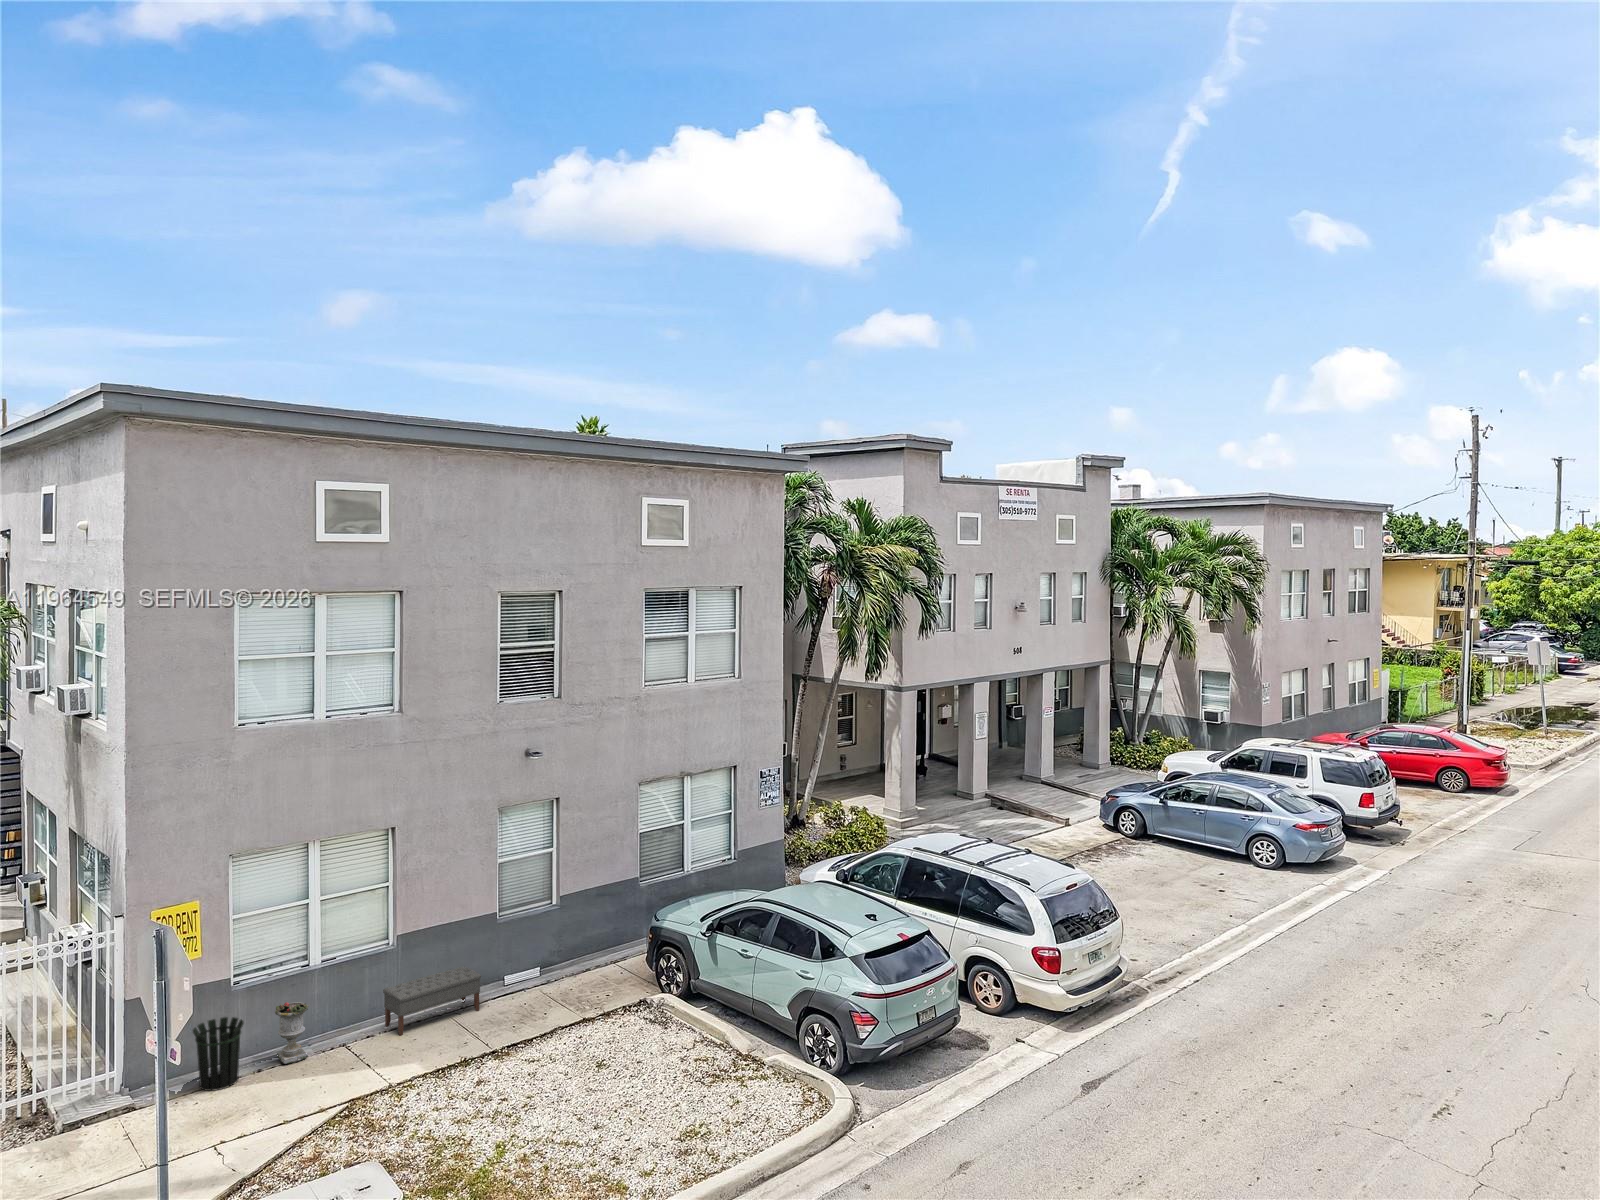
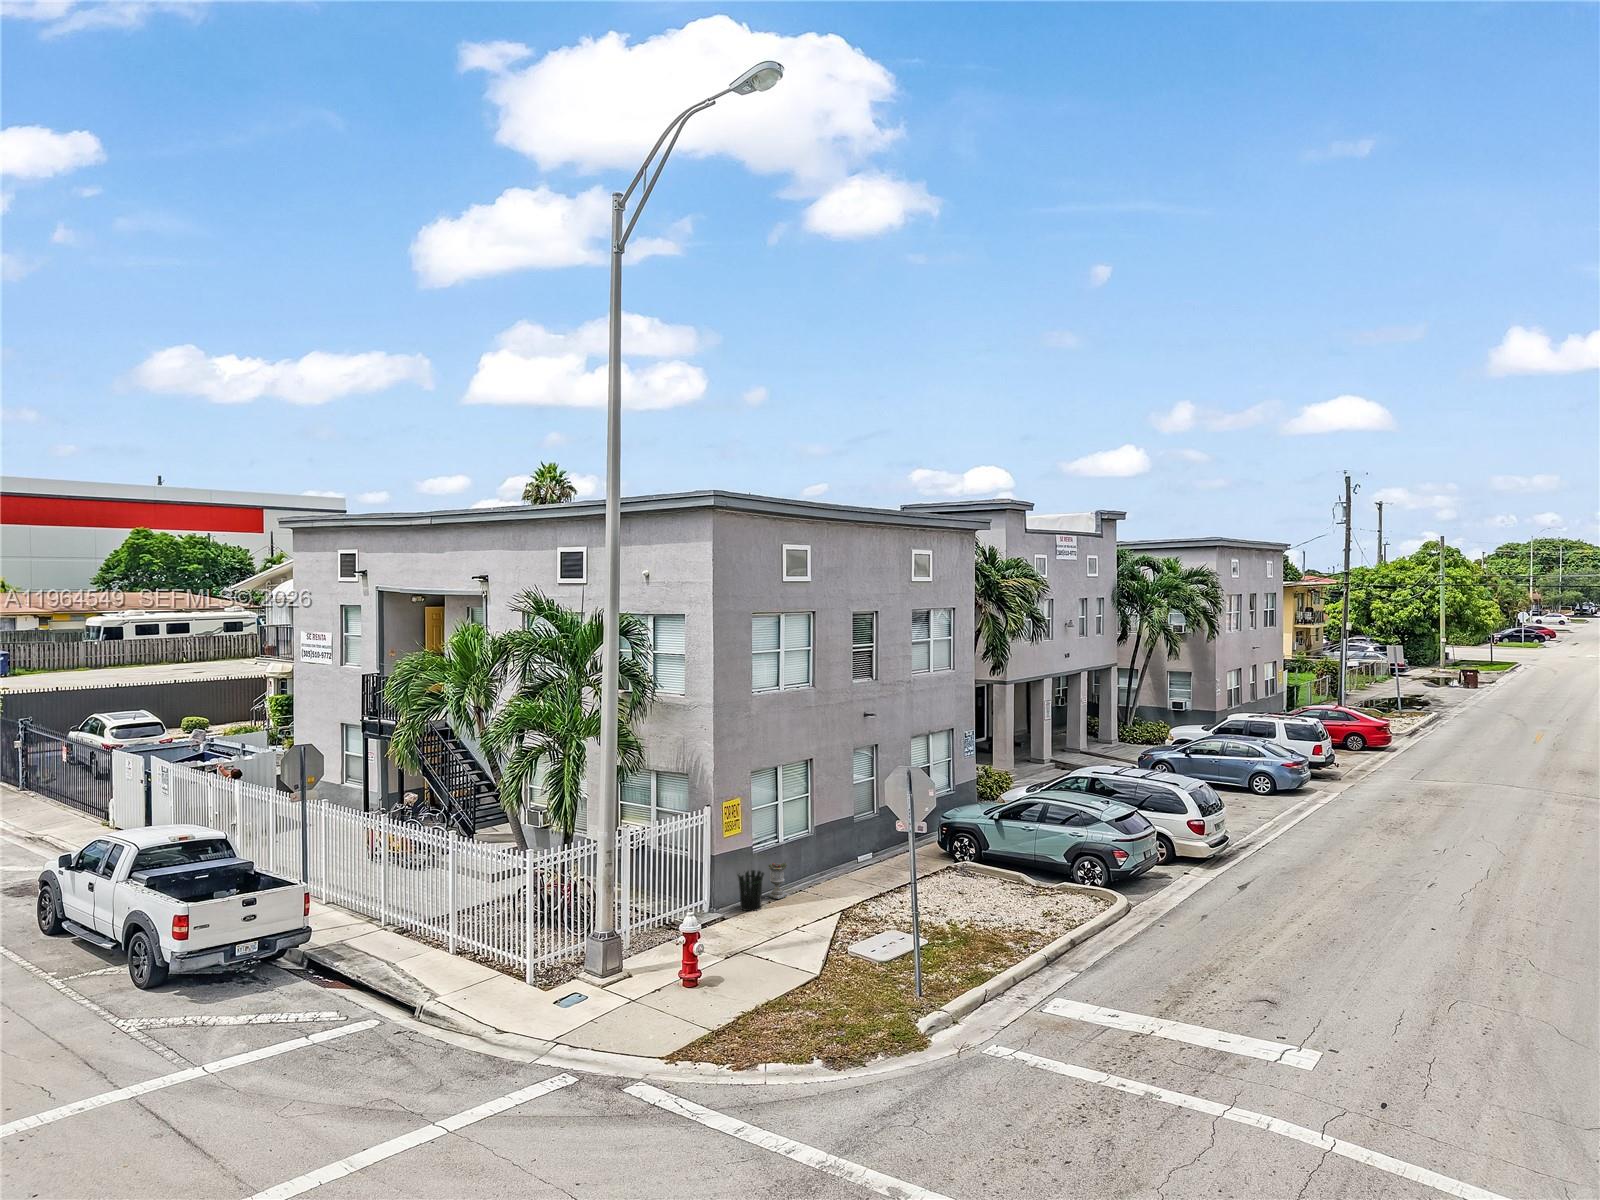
bench: present [383,966,481,1036] -> none [809,848,858,886]

